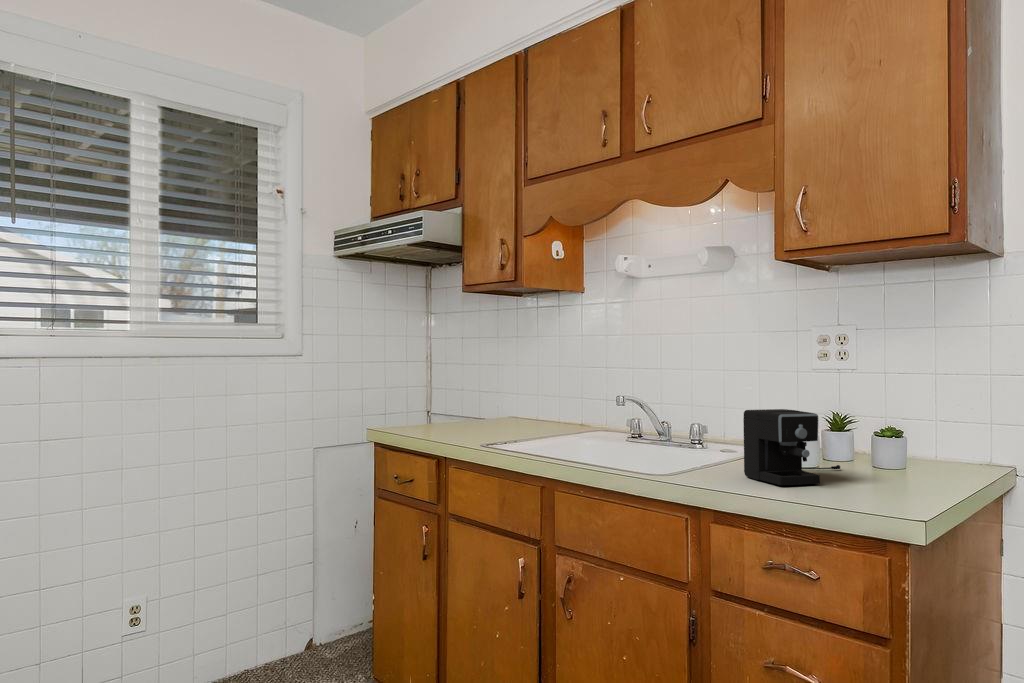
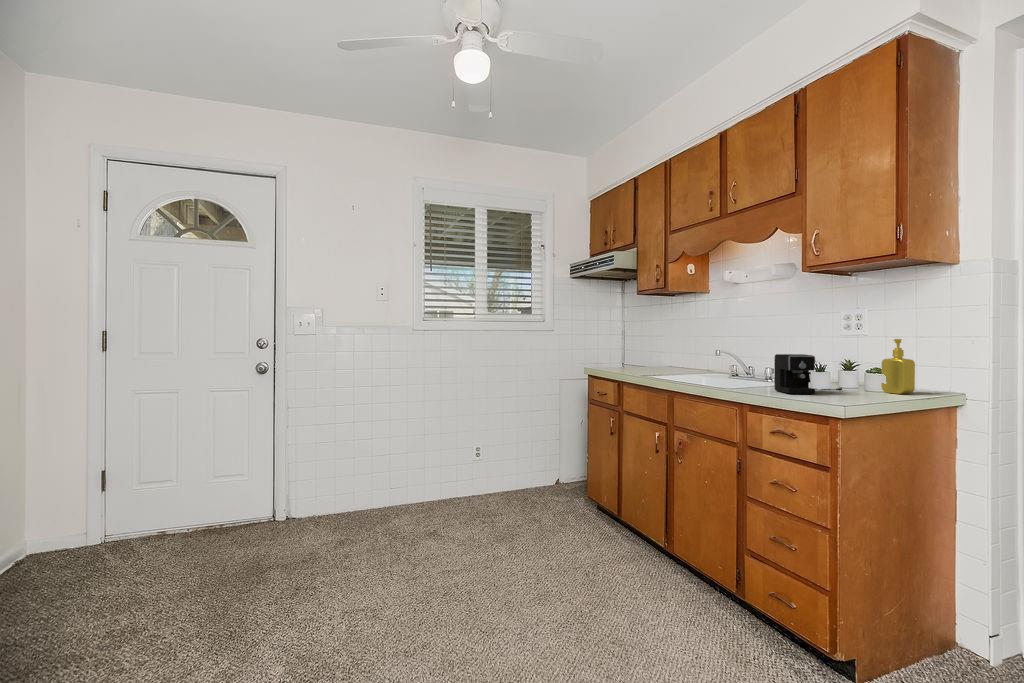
soap dispenser: none [897,380,948,473] -> present [881,339,915,394]

